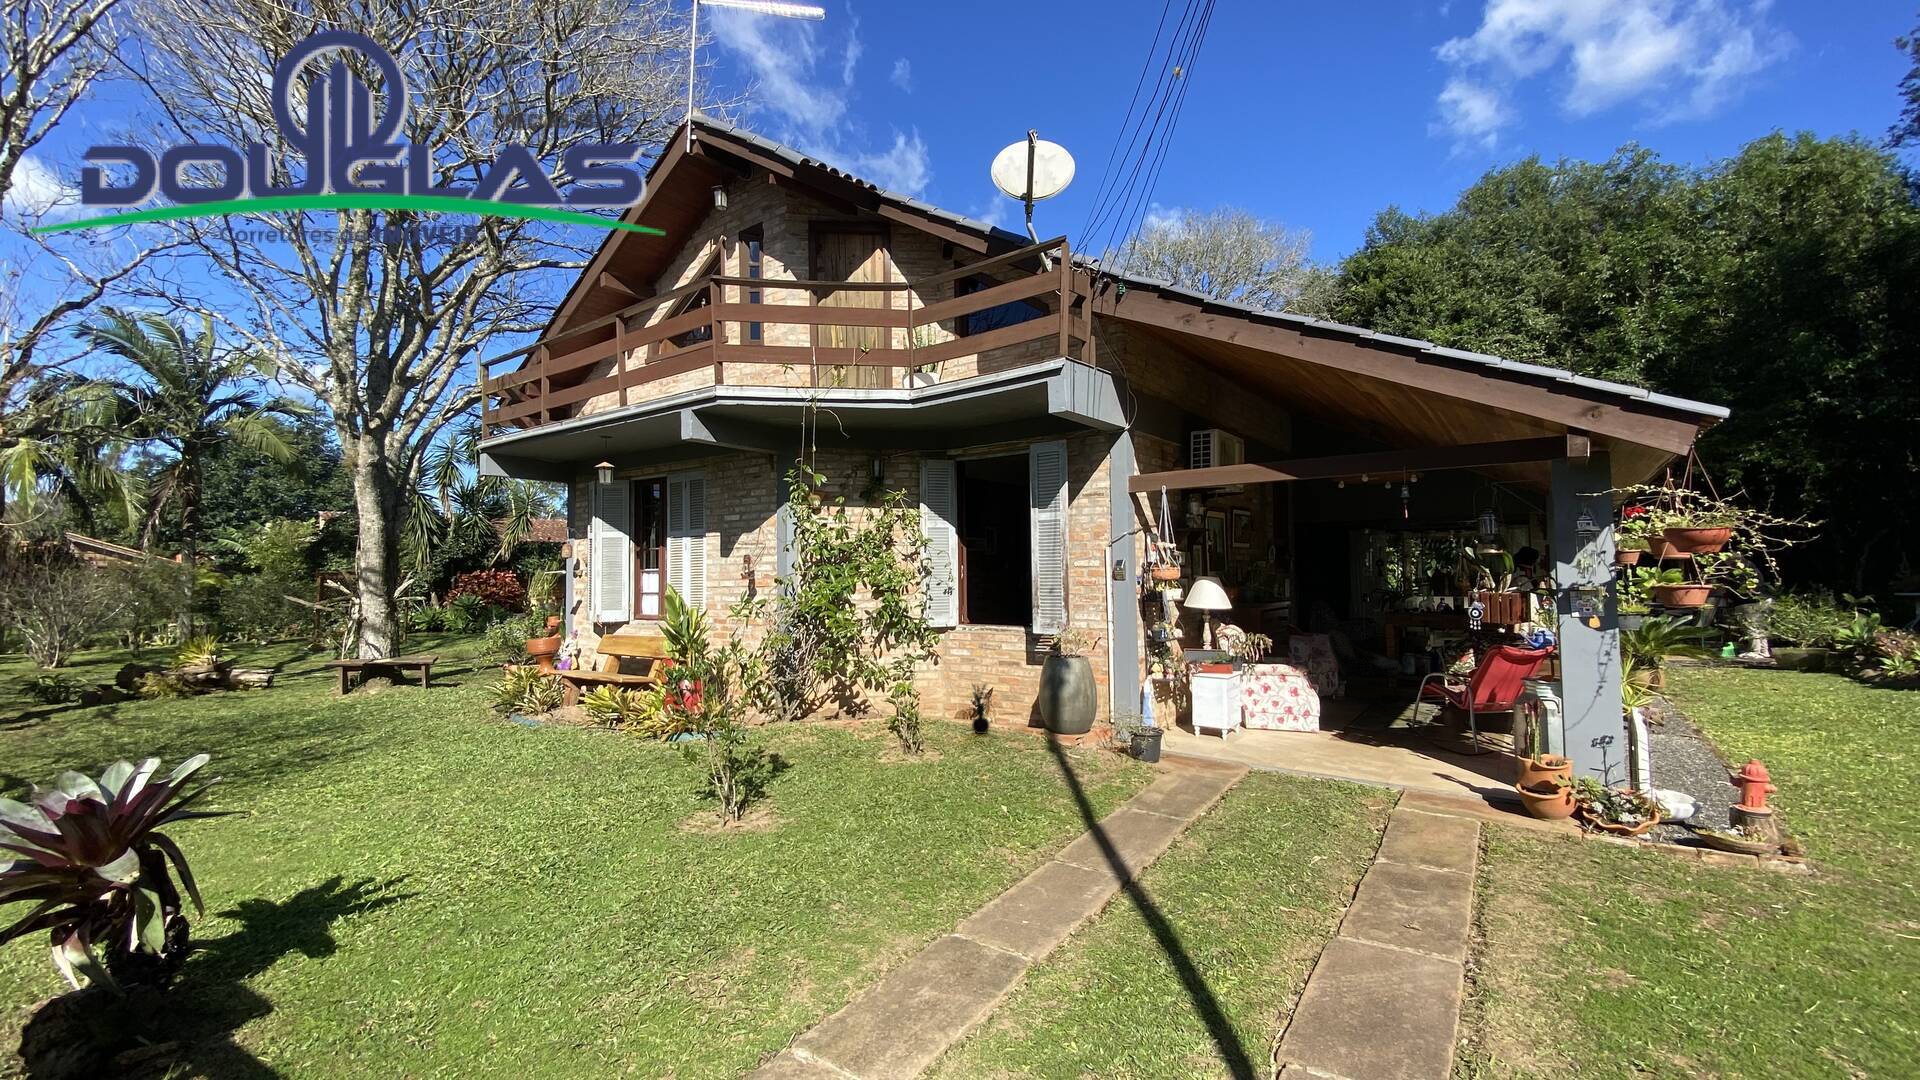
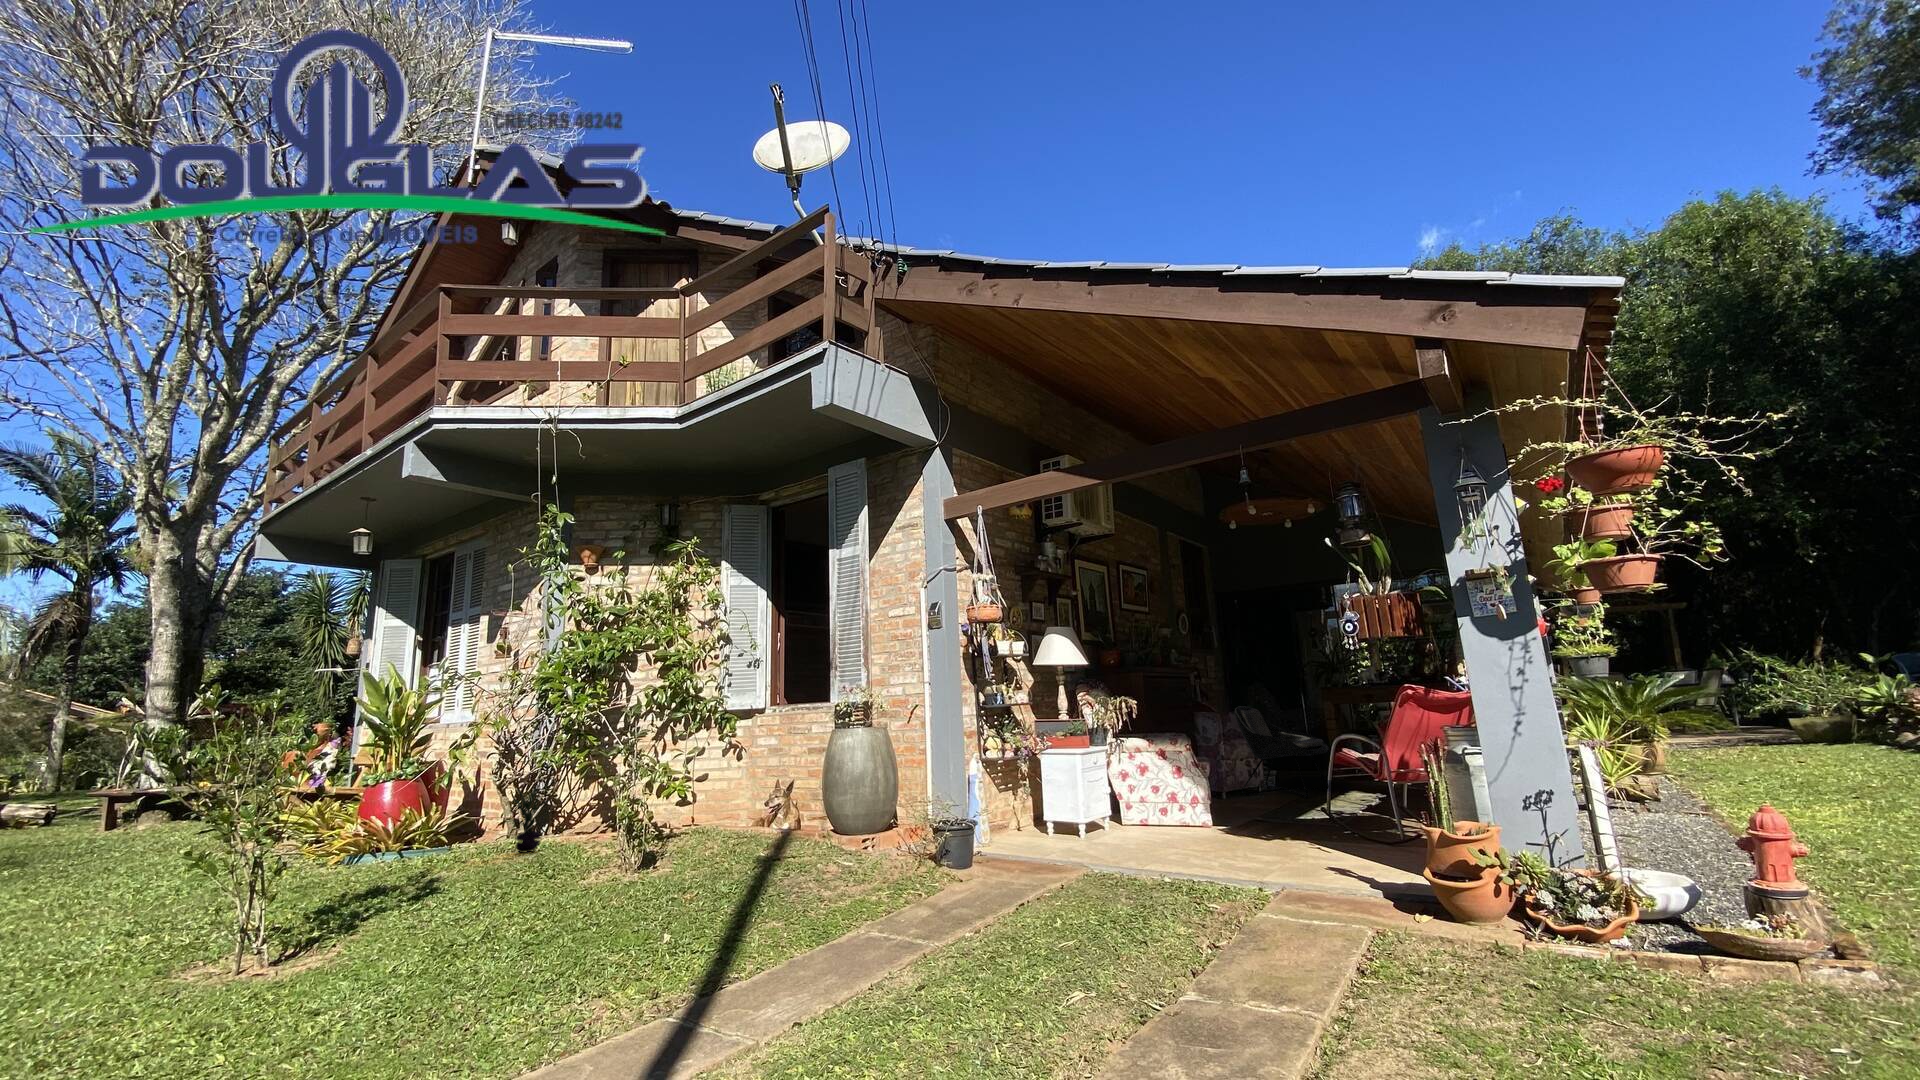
decorative plant: present [963,685,990,734] -> present [515,787,548,853]

